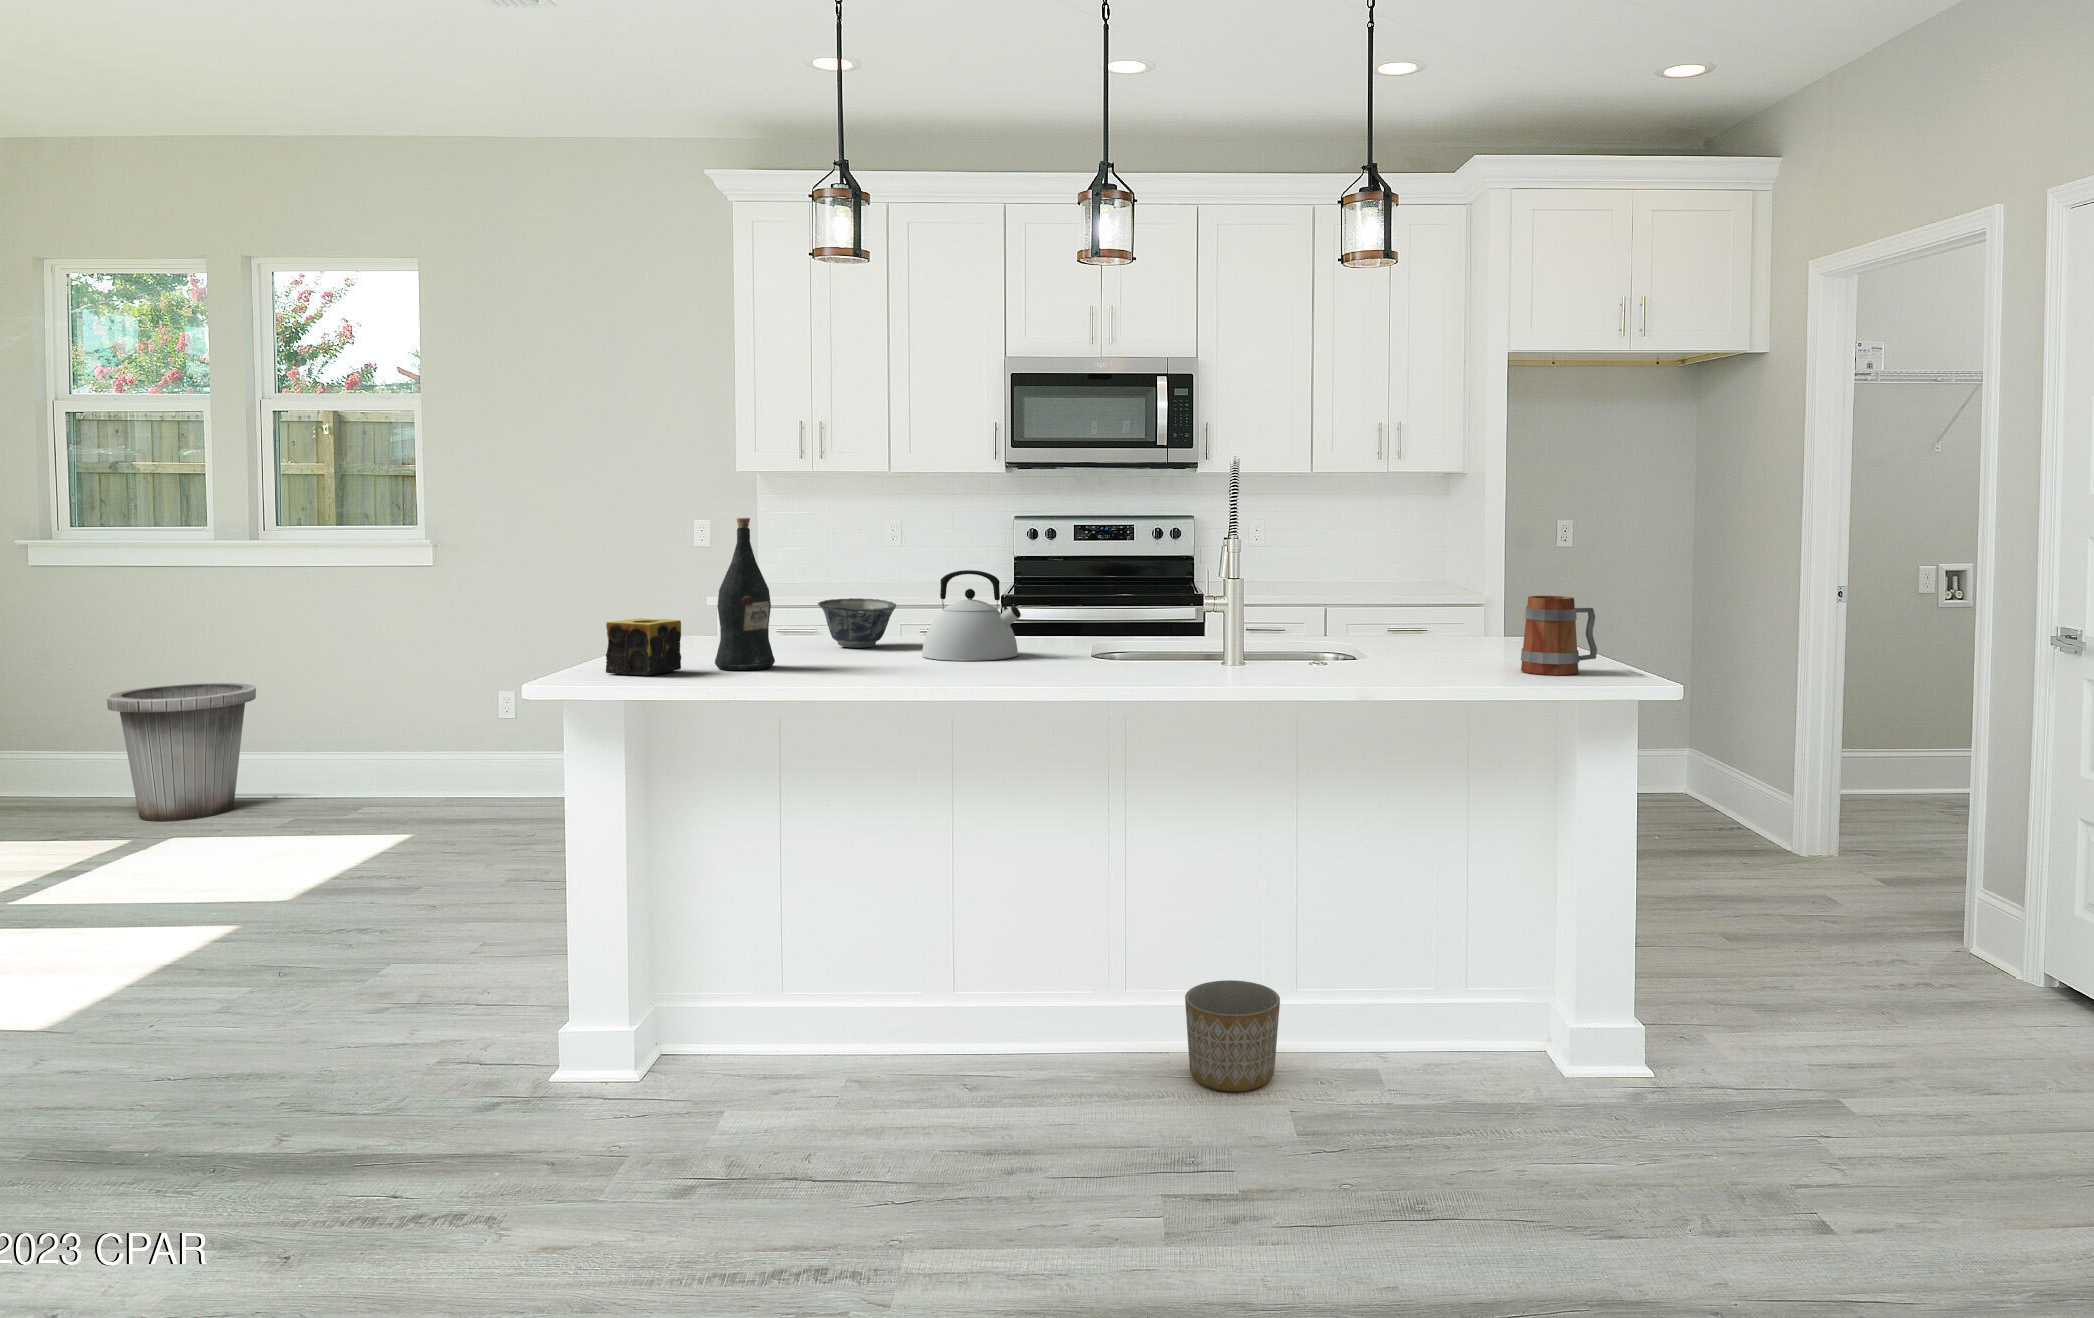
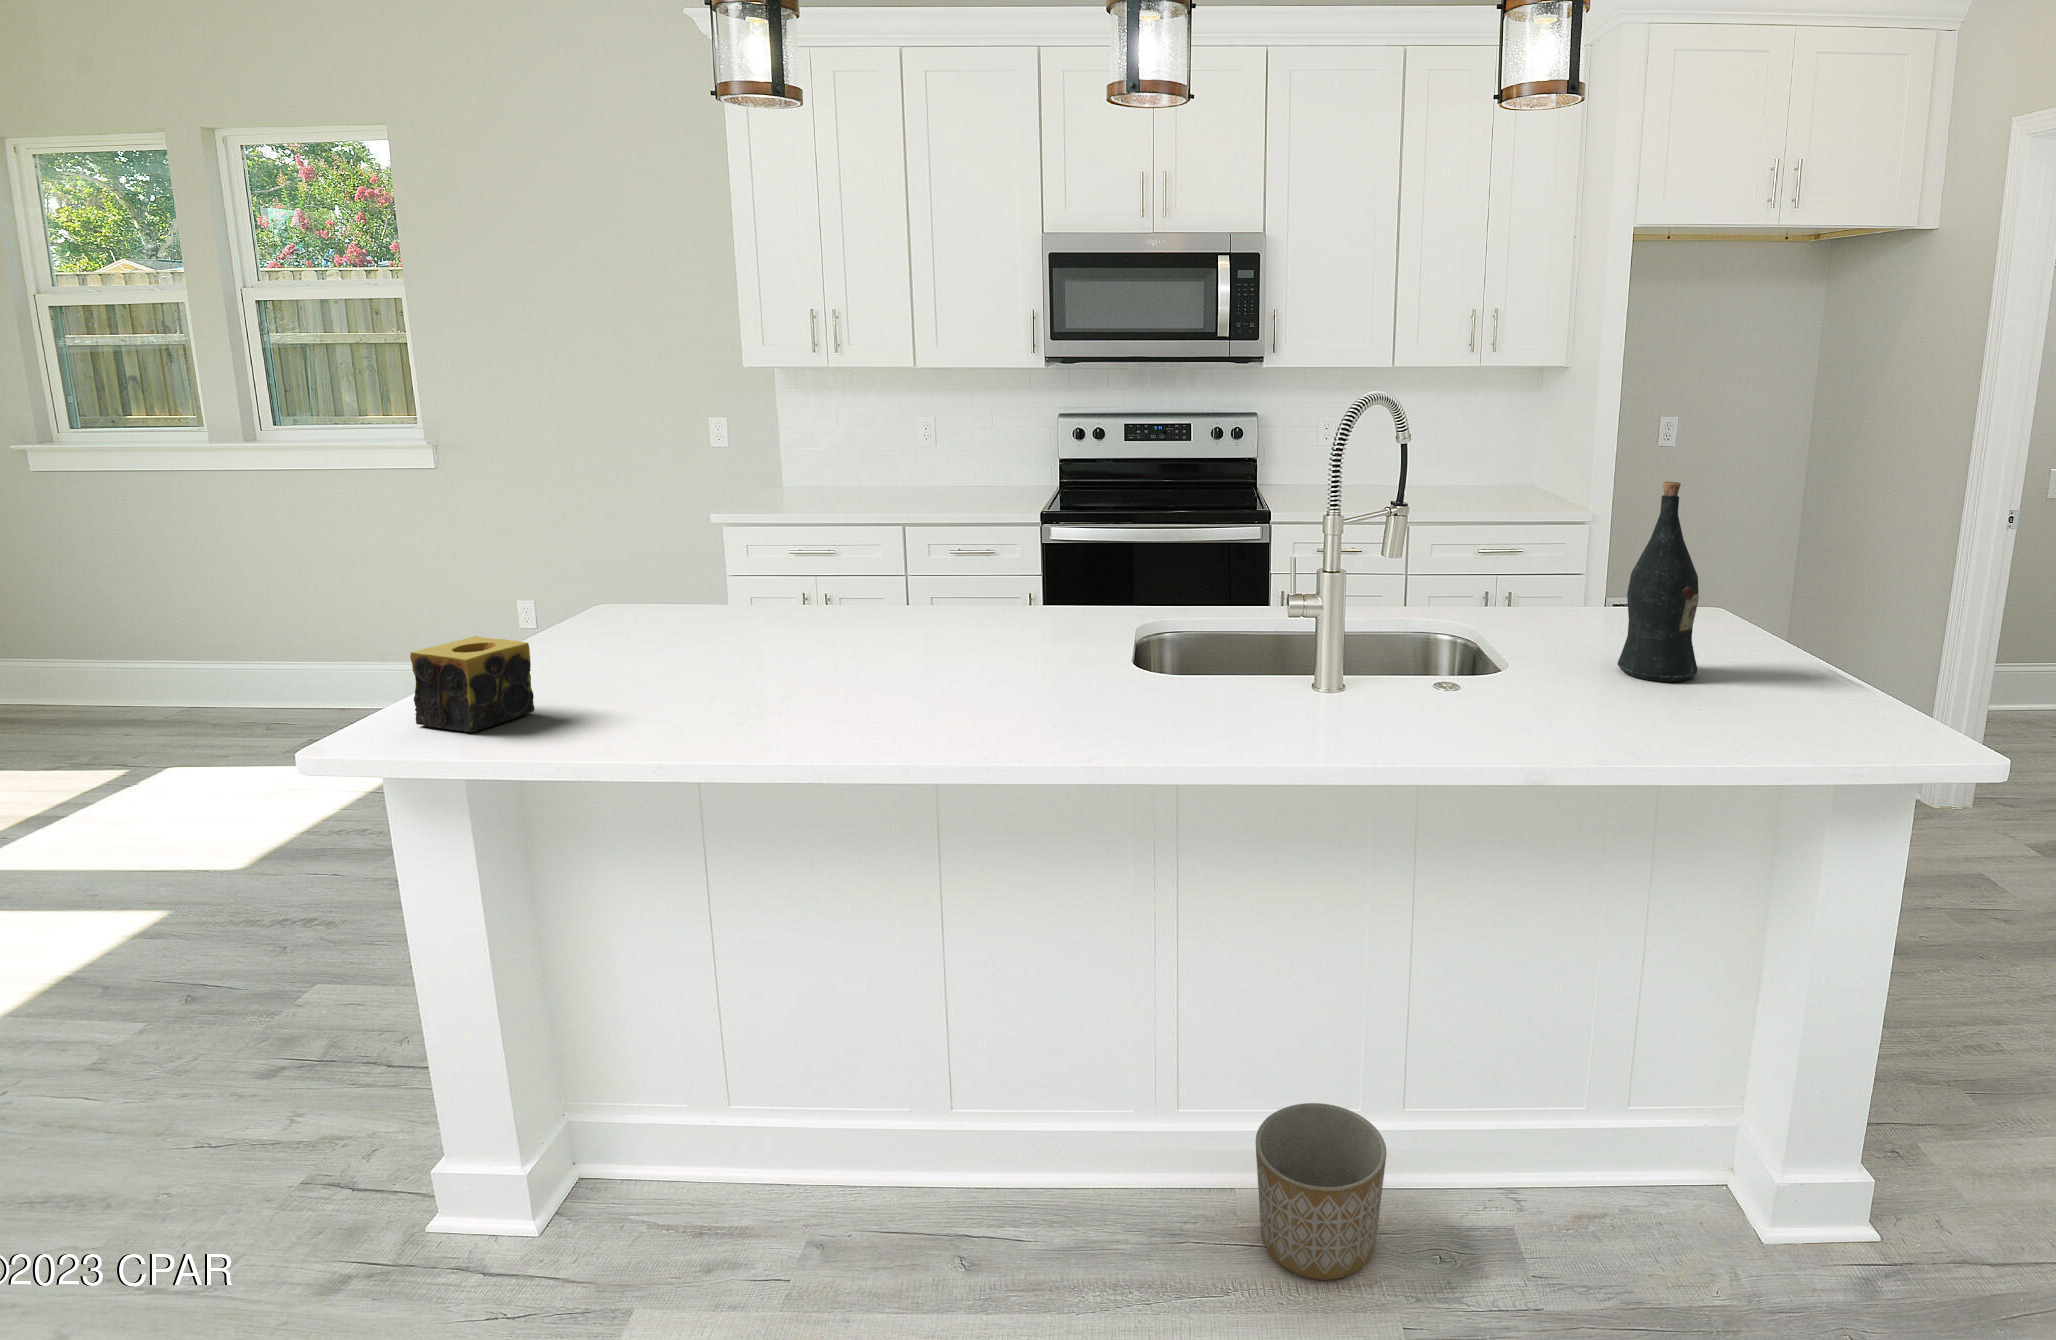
wine bottle: present [715,518,775,670] -> present [1618,482,1699,682]
kettle: present [922,570,1021,661] -> none [898,546,1031,678]
mug: present [1521,596,1597,675] -> none [1747,601,1870,727]
bowl: present [818,598,896,648] -> none [769,566,875,637]
trash can: present [107,683,256,821] -> none [90,591,260,742]

